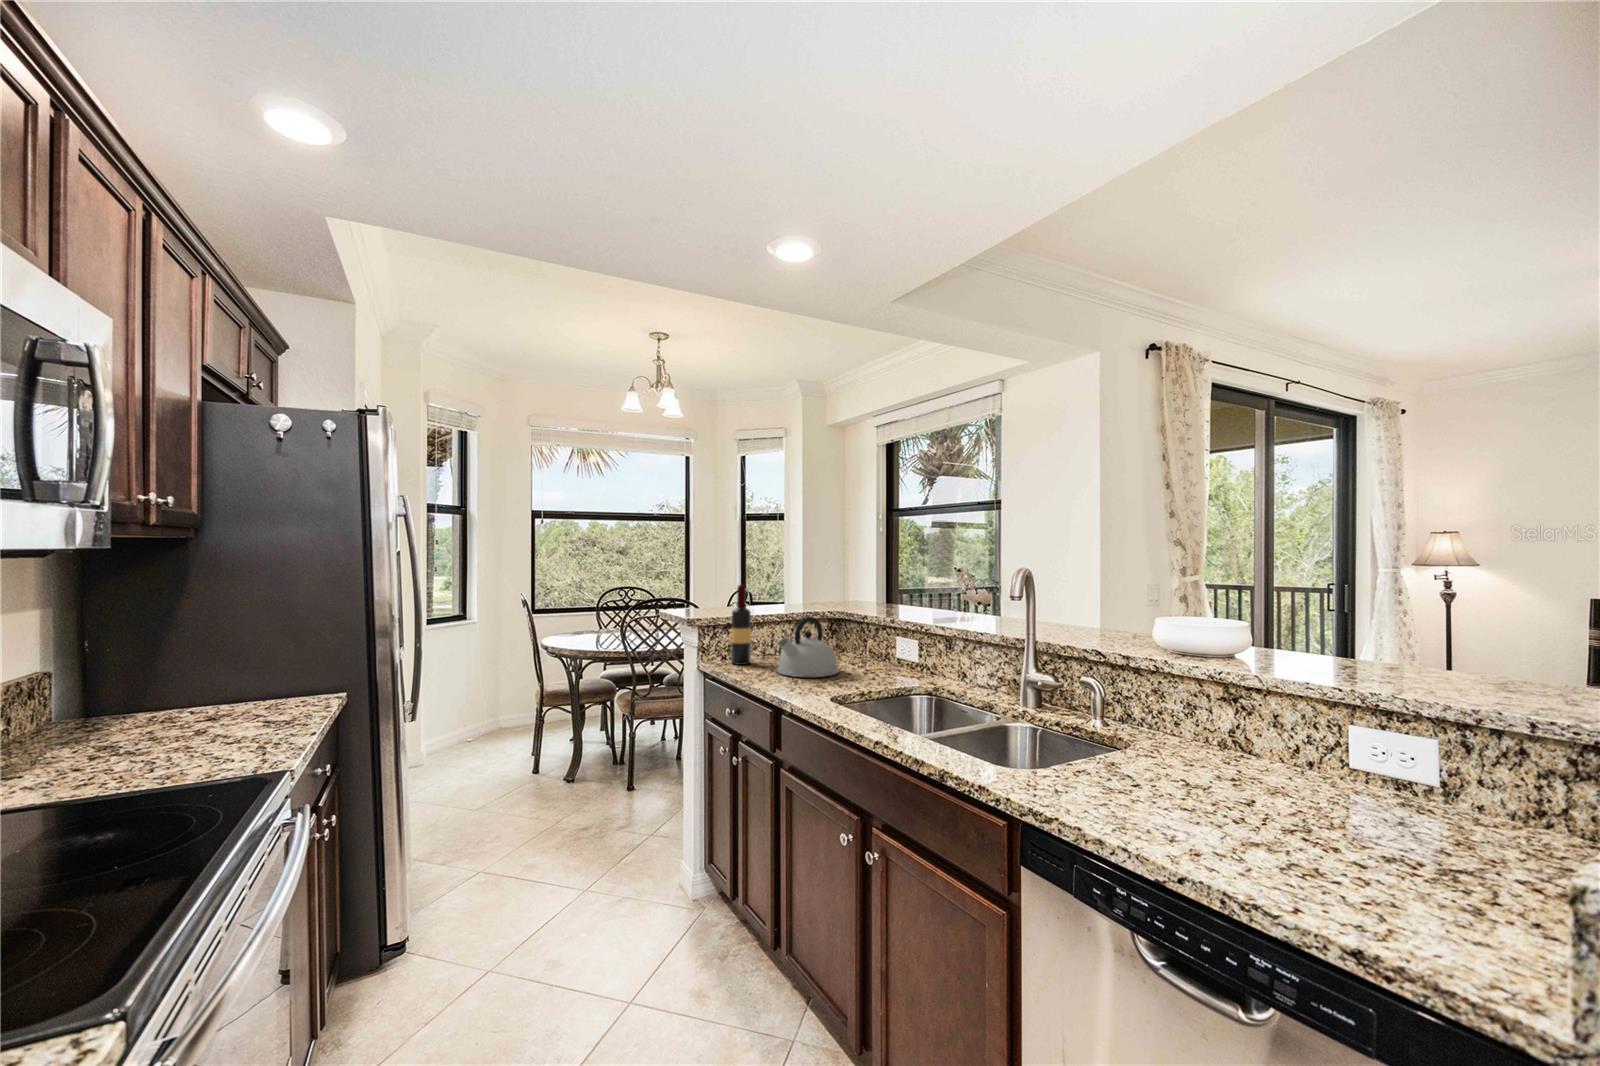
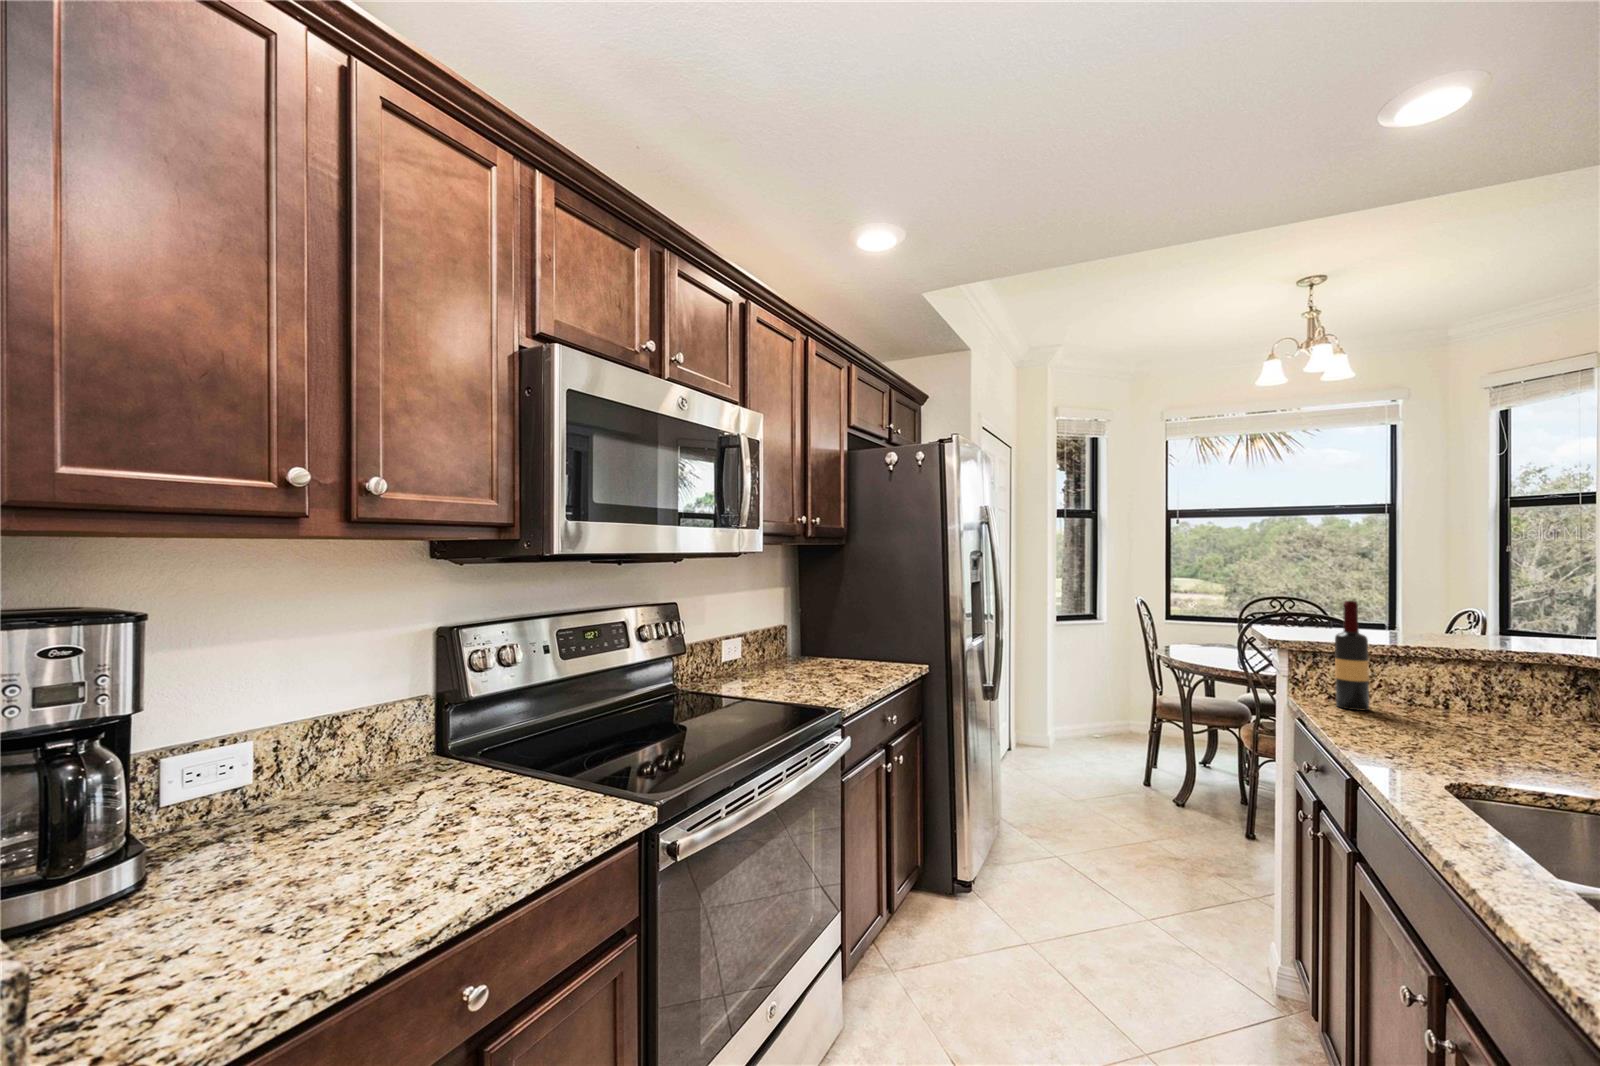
kettle: present [777,617,839,677] -> none [1391,654,1528,750]

